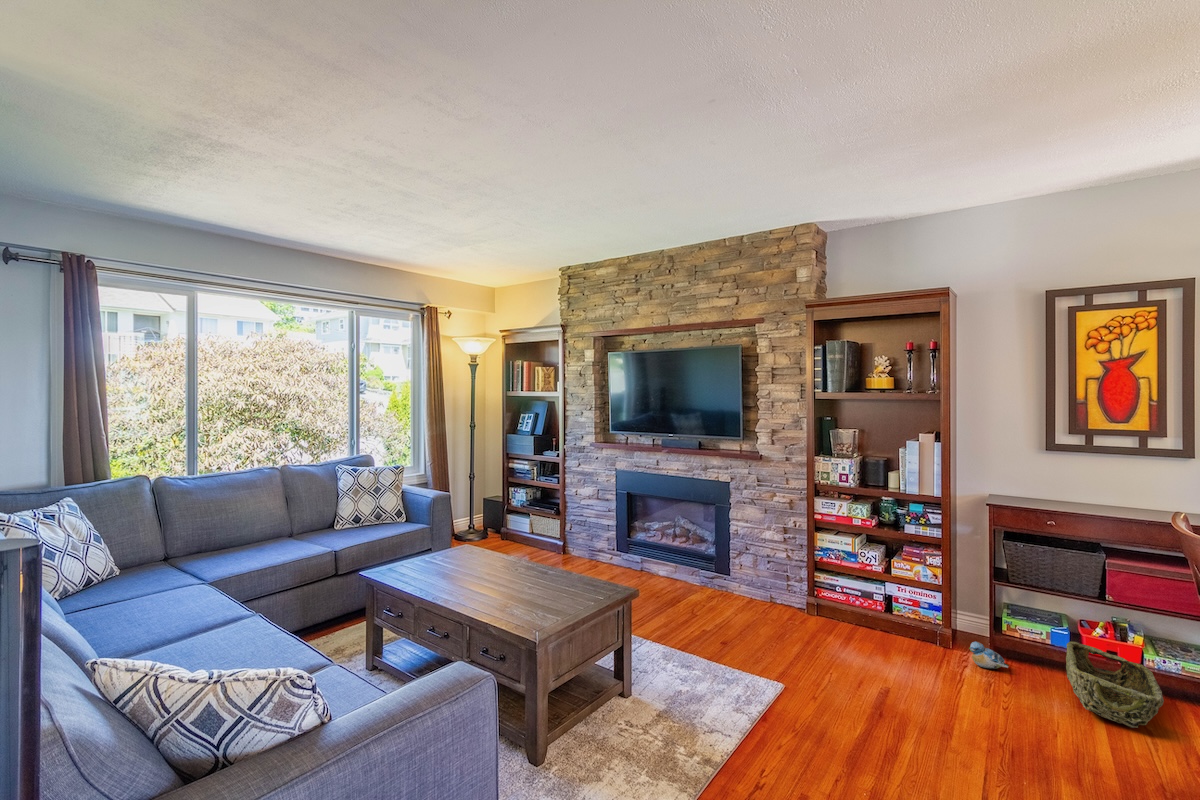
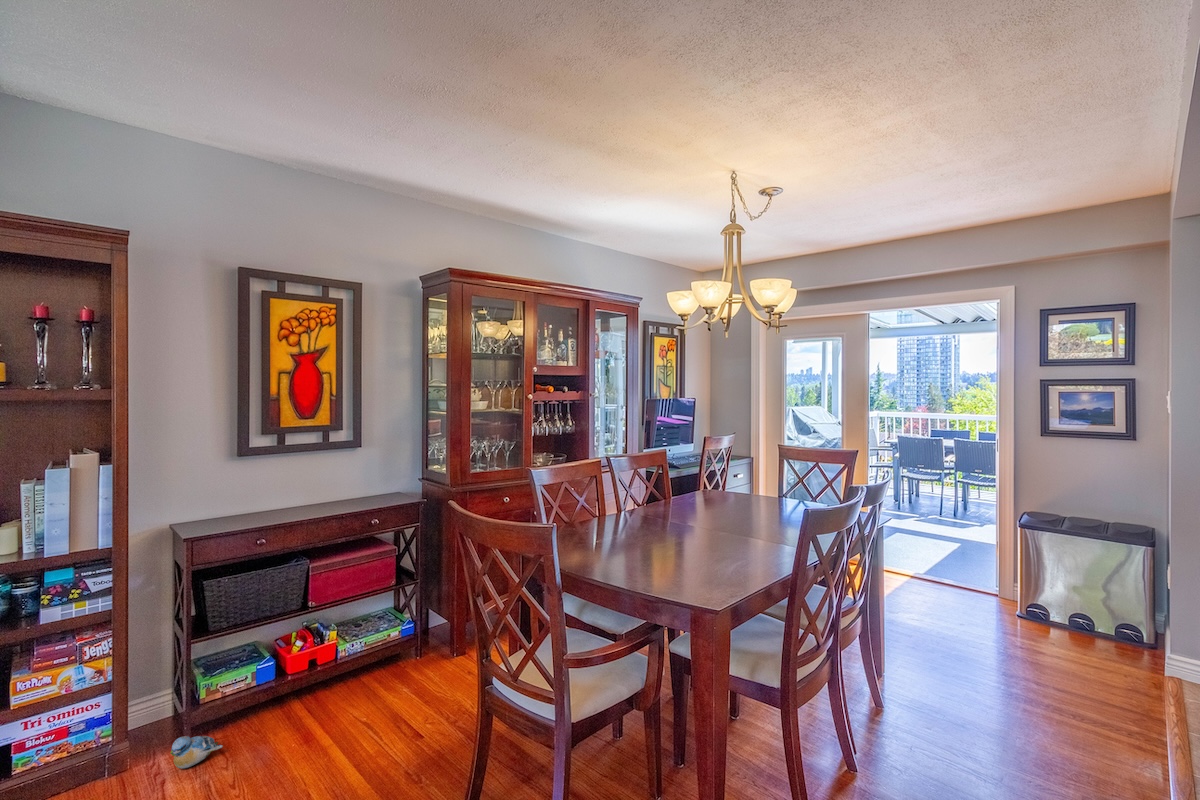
woven basket: present [1066,642,1164,728] -> none [280,662,383,743]

